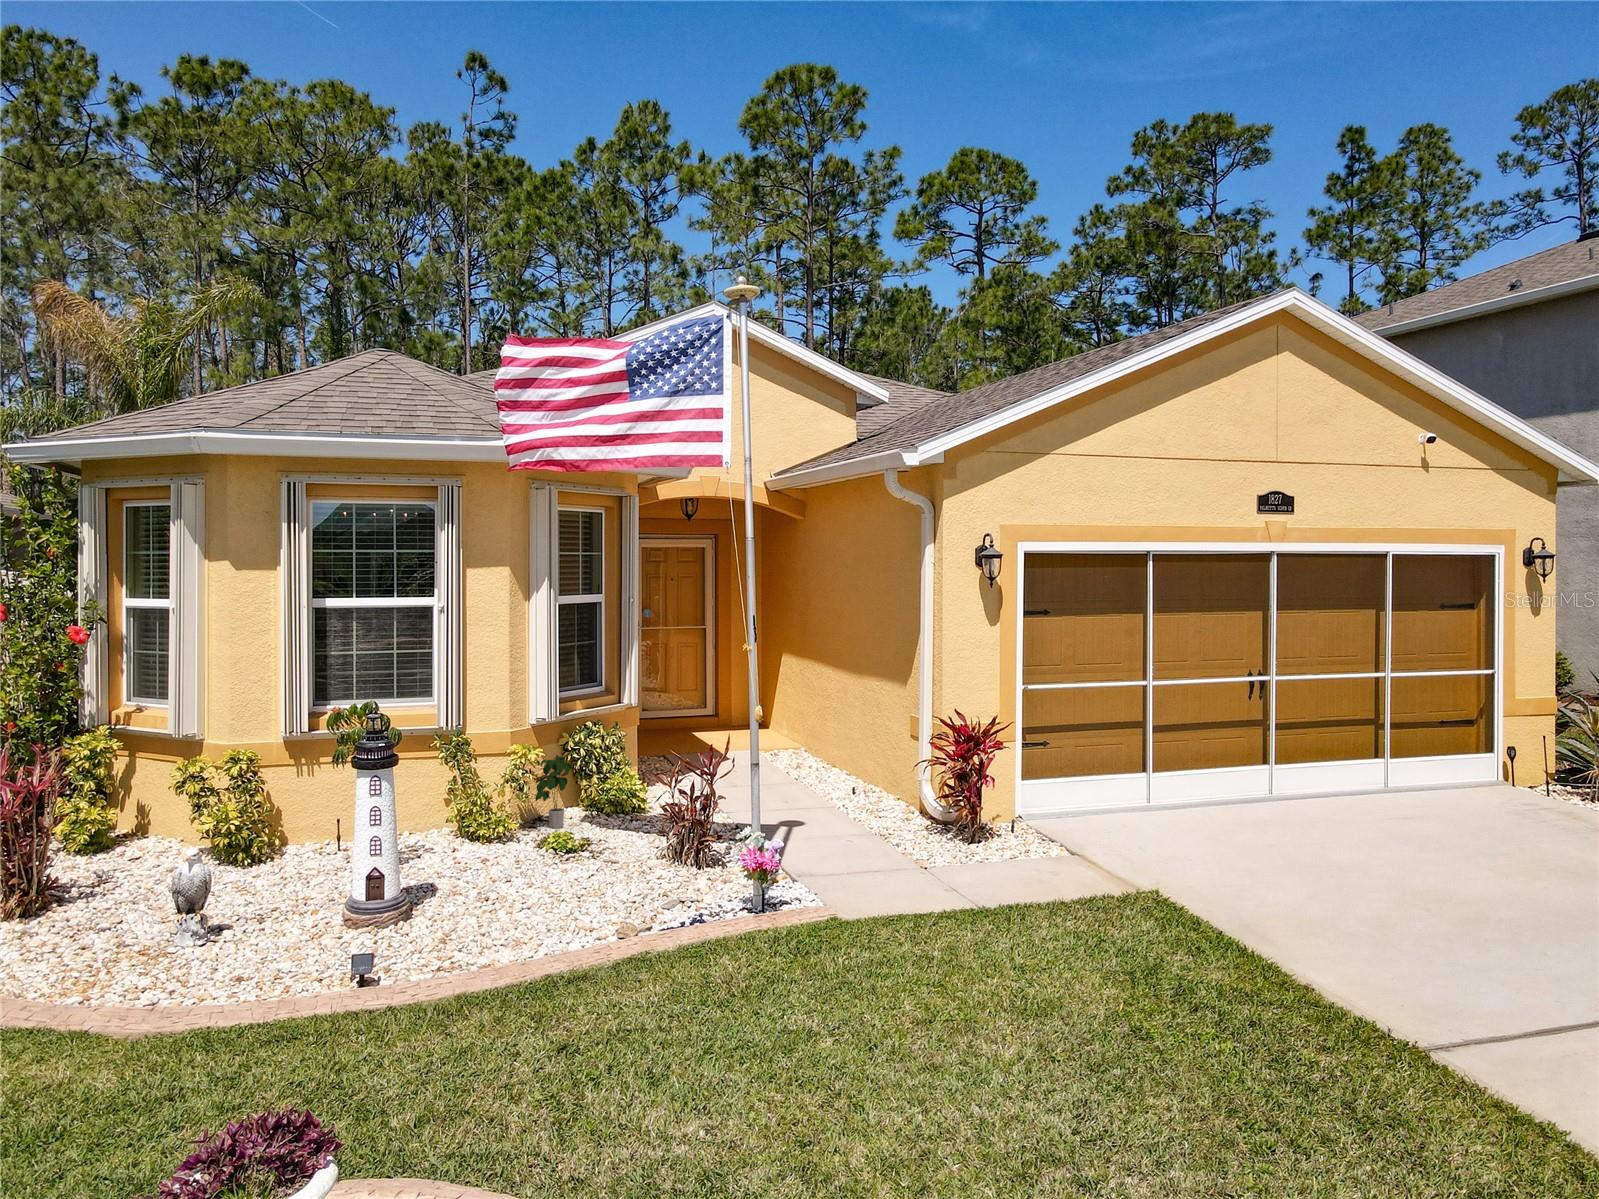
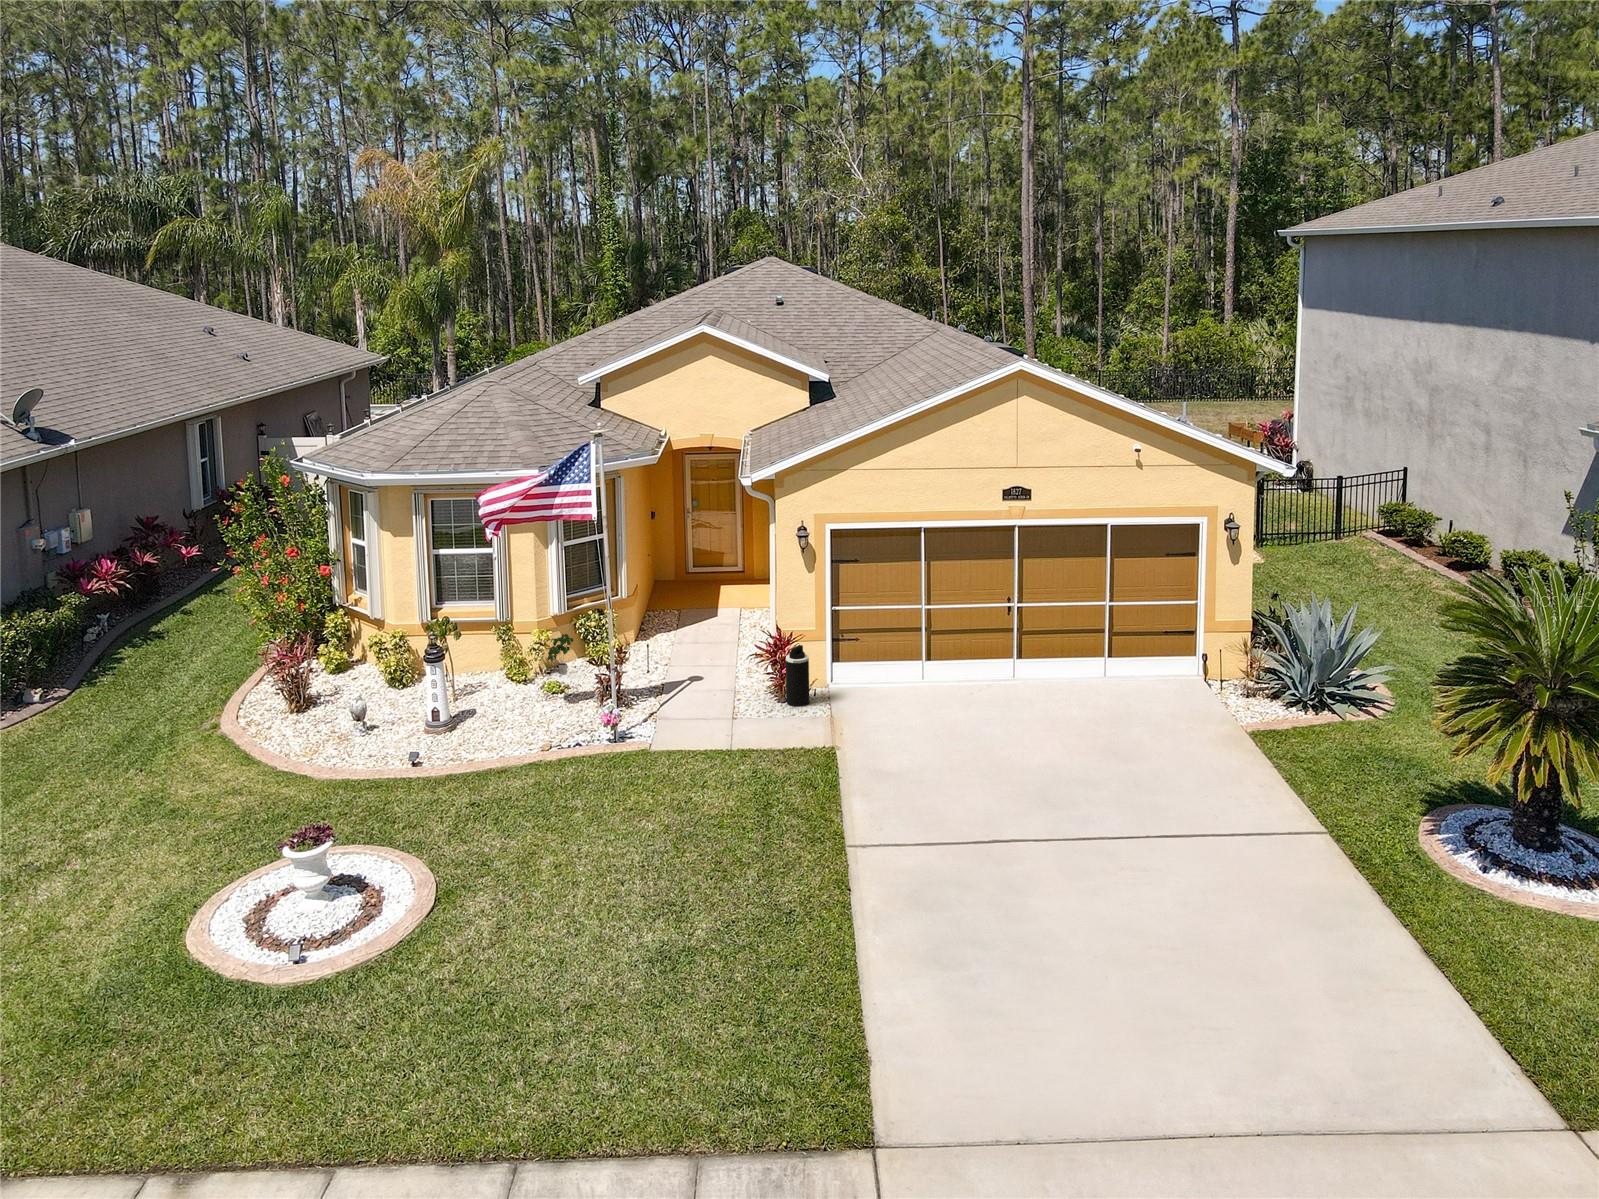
trash can: none [1000,734,1041,842] -> present [786,645,809,707]

